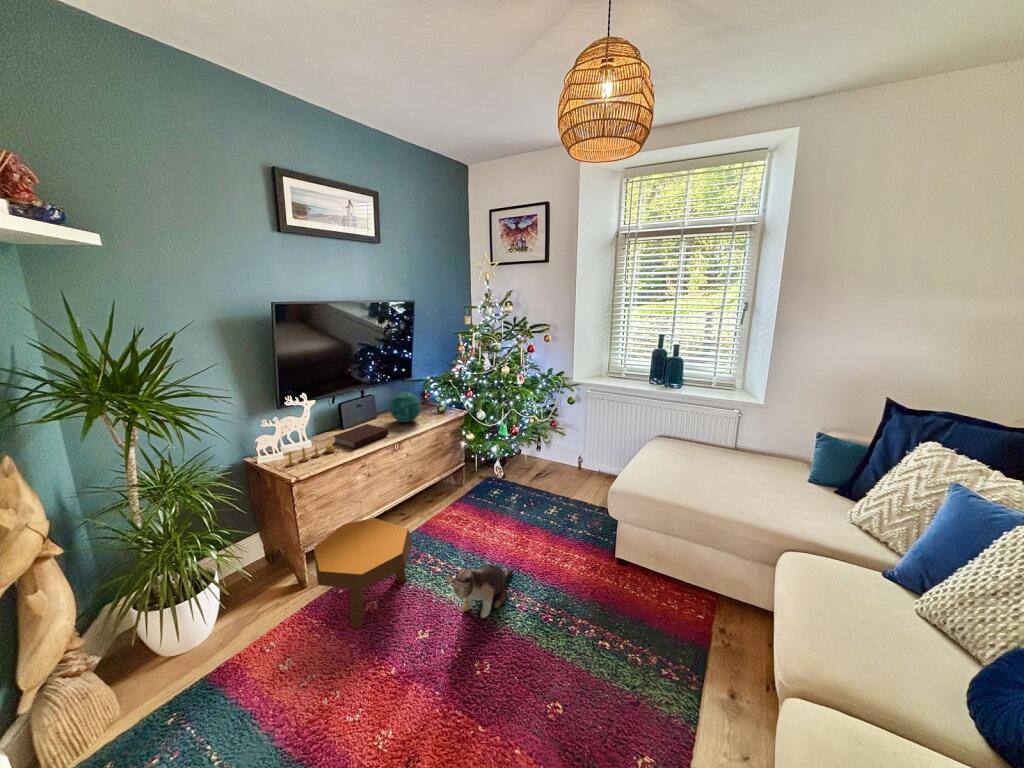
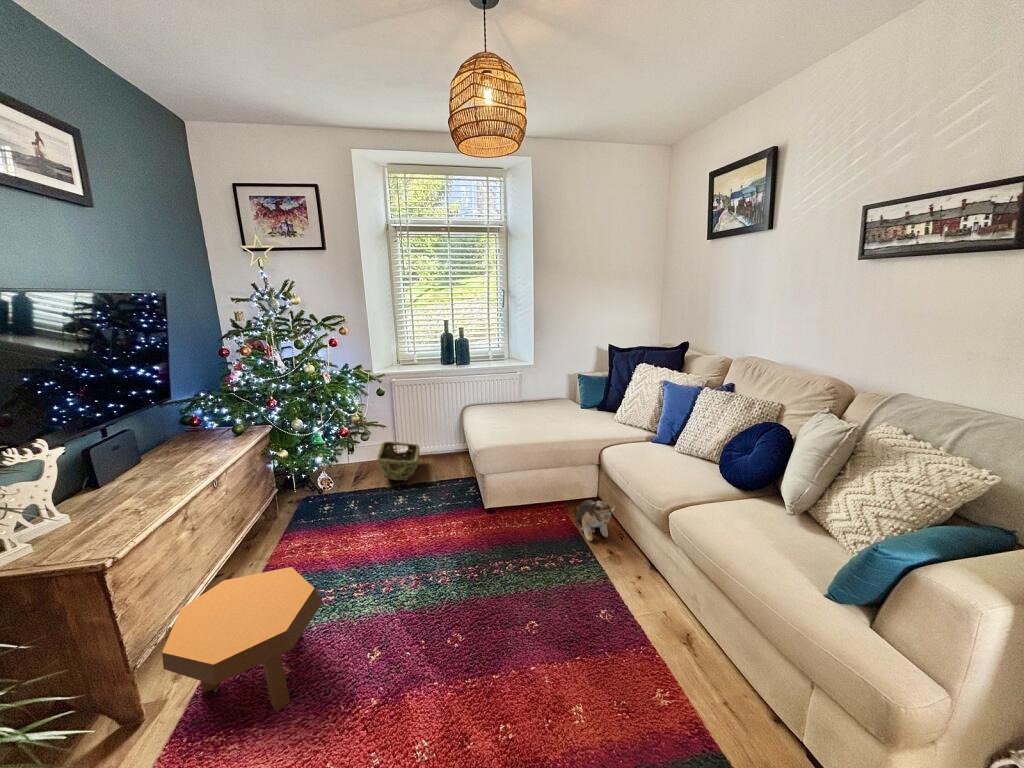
decorative orb: present [390,392,421,422] -> none [164,412,219,455]
book: present [333,424,388,449] -> none [99,464,193,507]
candle: present [286,444,335,467] -> none [48,504,126,558]
woven basket: none [549,448,601,493] -> present [377,442,420,480]
plush toy: present [447,564,513,618] -> present [575,500,615,541]

